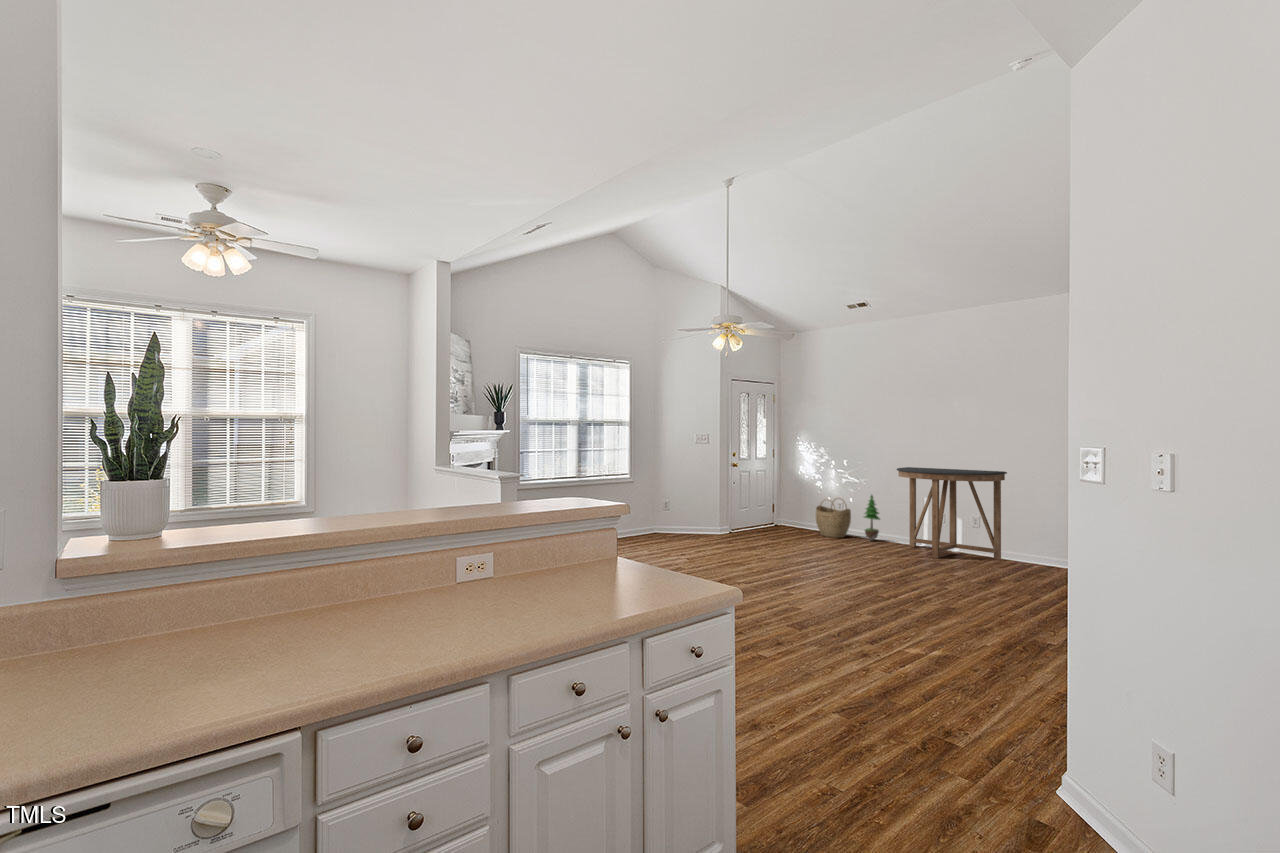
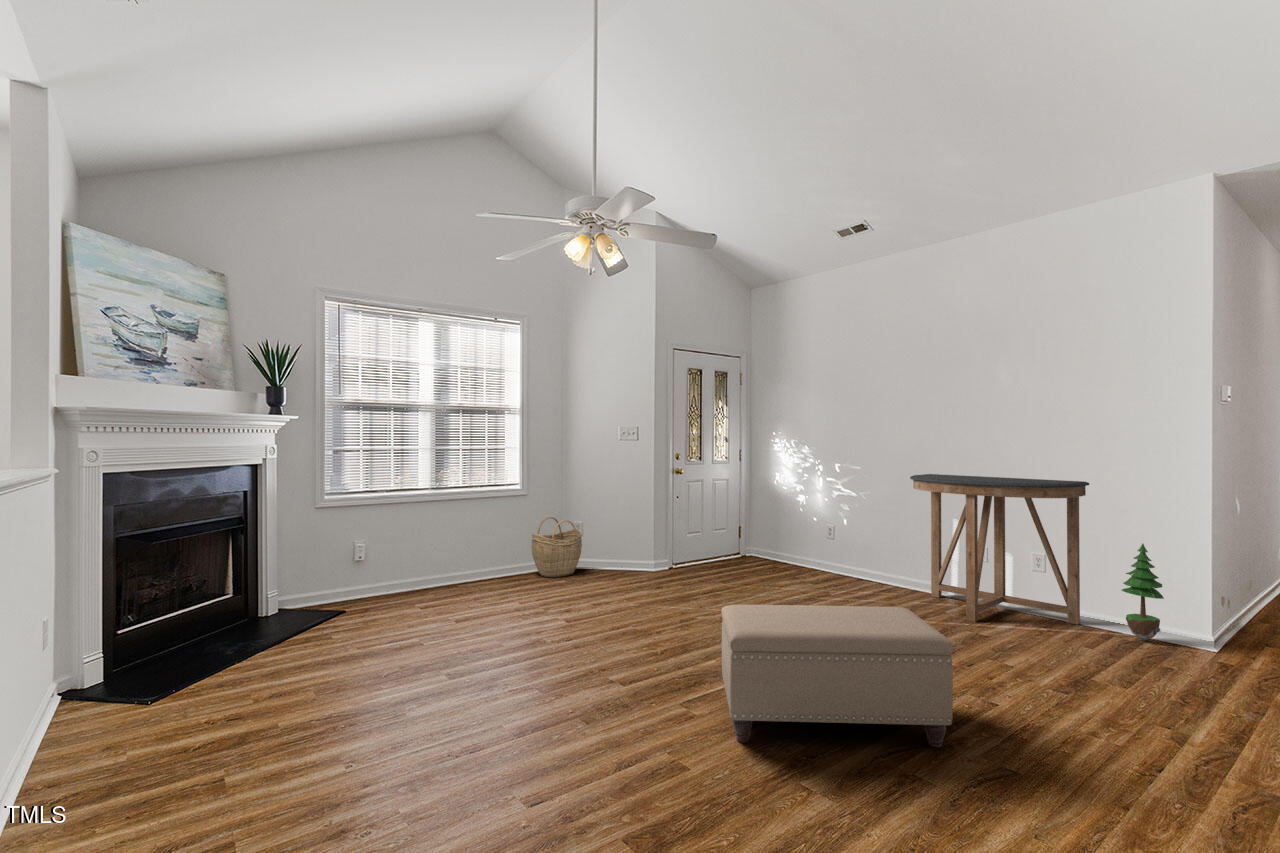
potted tree: present [864,495,880,541] -> present [1122,544,1164,641]
woven basket: present [816,500,851,538] -> present [532,517,582,577]
ottoman: none [801,537,927,603] -> present [721,605,953,748]

